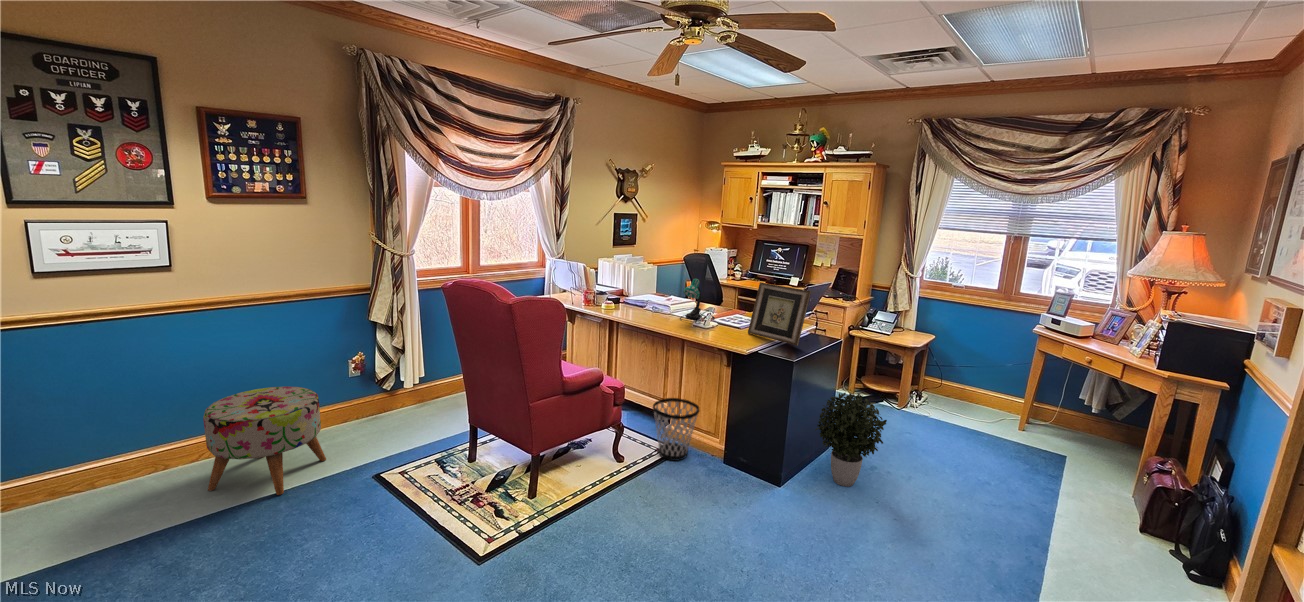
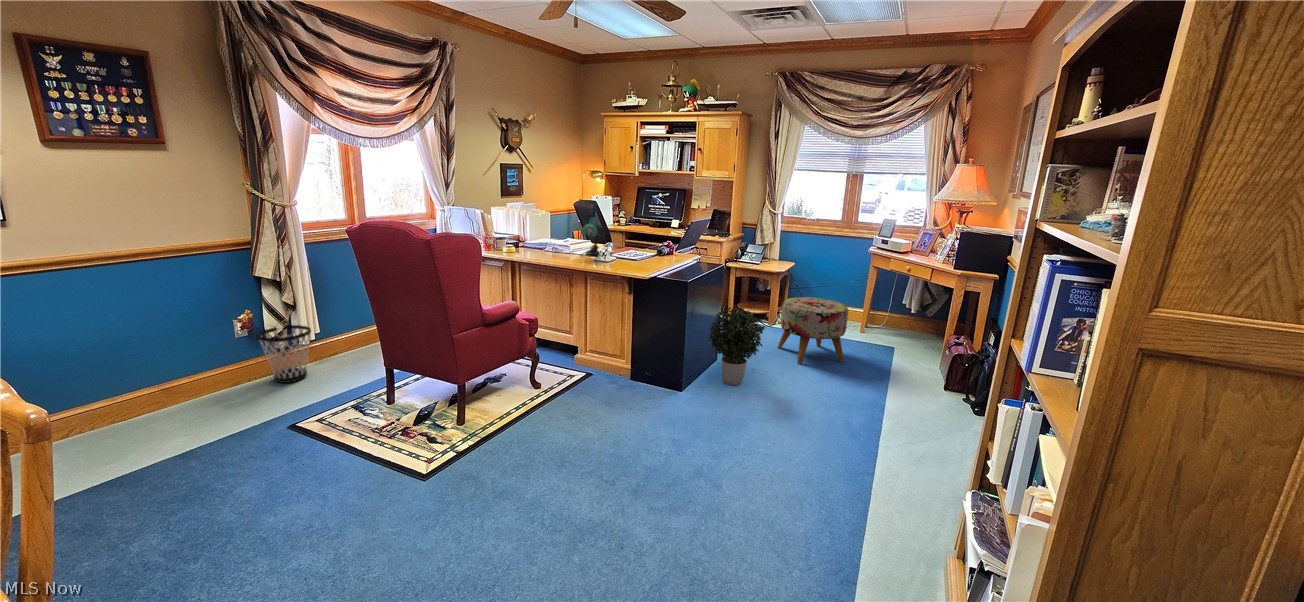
picture frame: present [748,282,811,346] -> none [644,217,698,270]
ottoman: present [203,386,326,495] -> present [778,297,848,364]
wastebasket: present [653,398,699,461] -> present [257,325,311,383]

